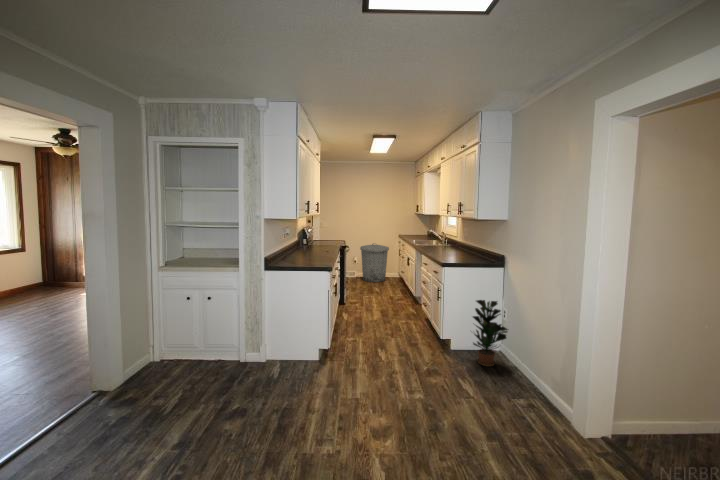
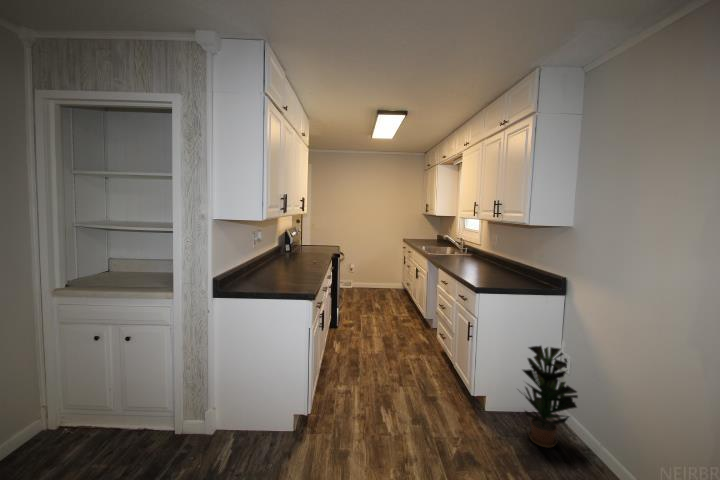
trash can: present [360,244,389,282] -> none [357,248,392,294]

